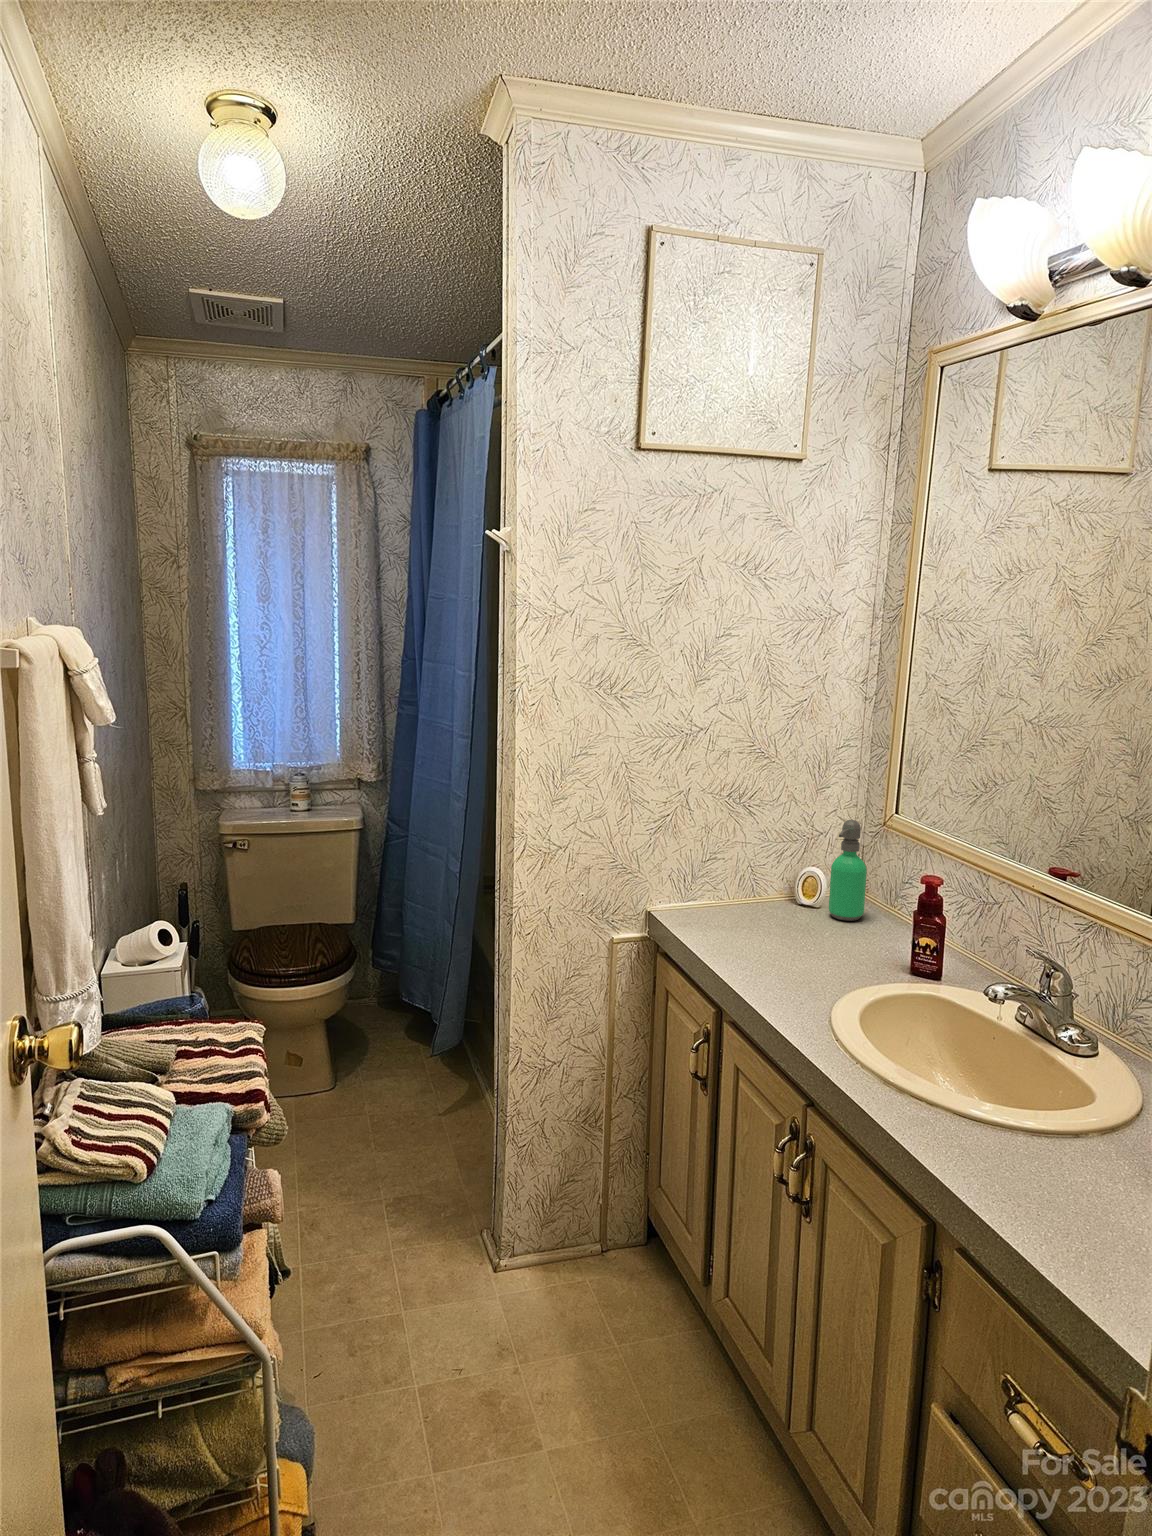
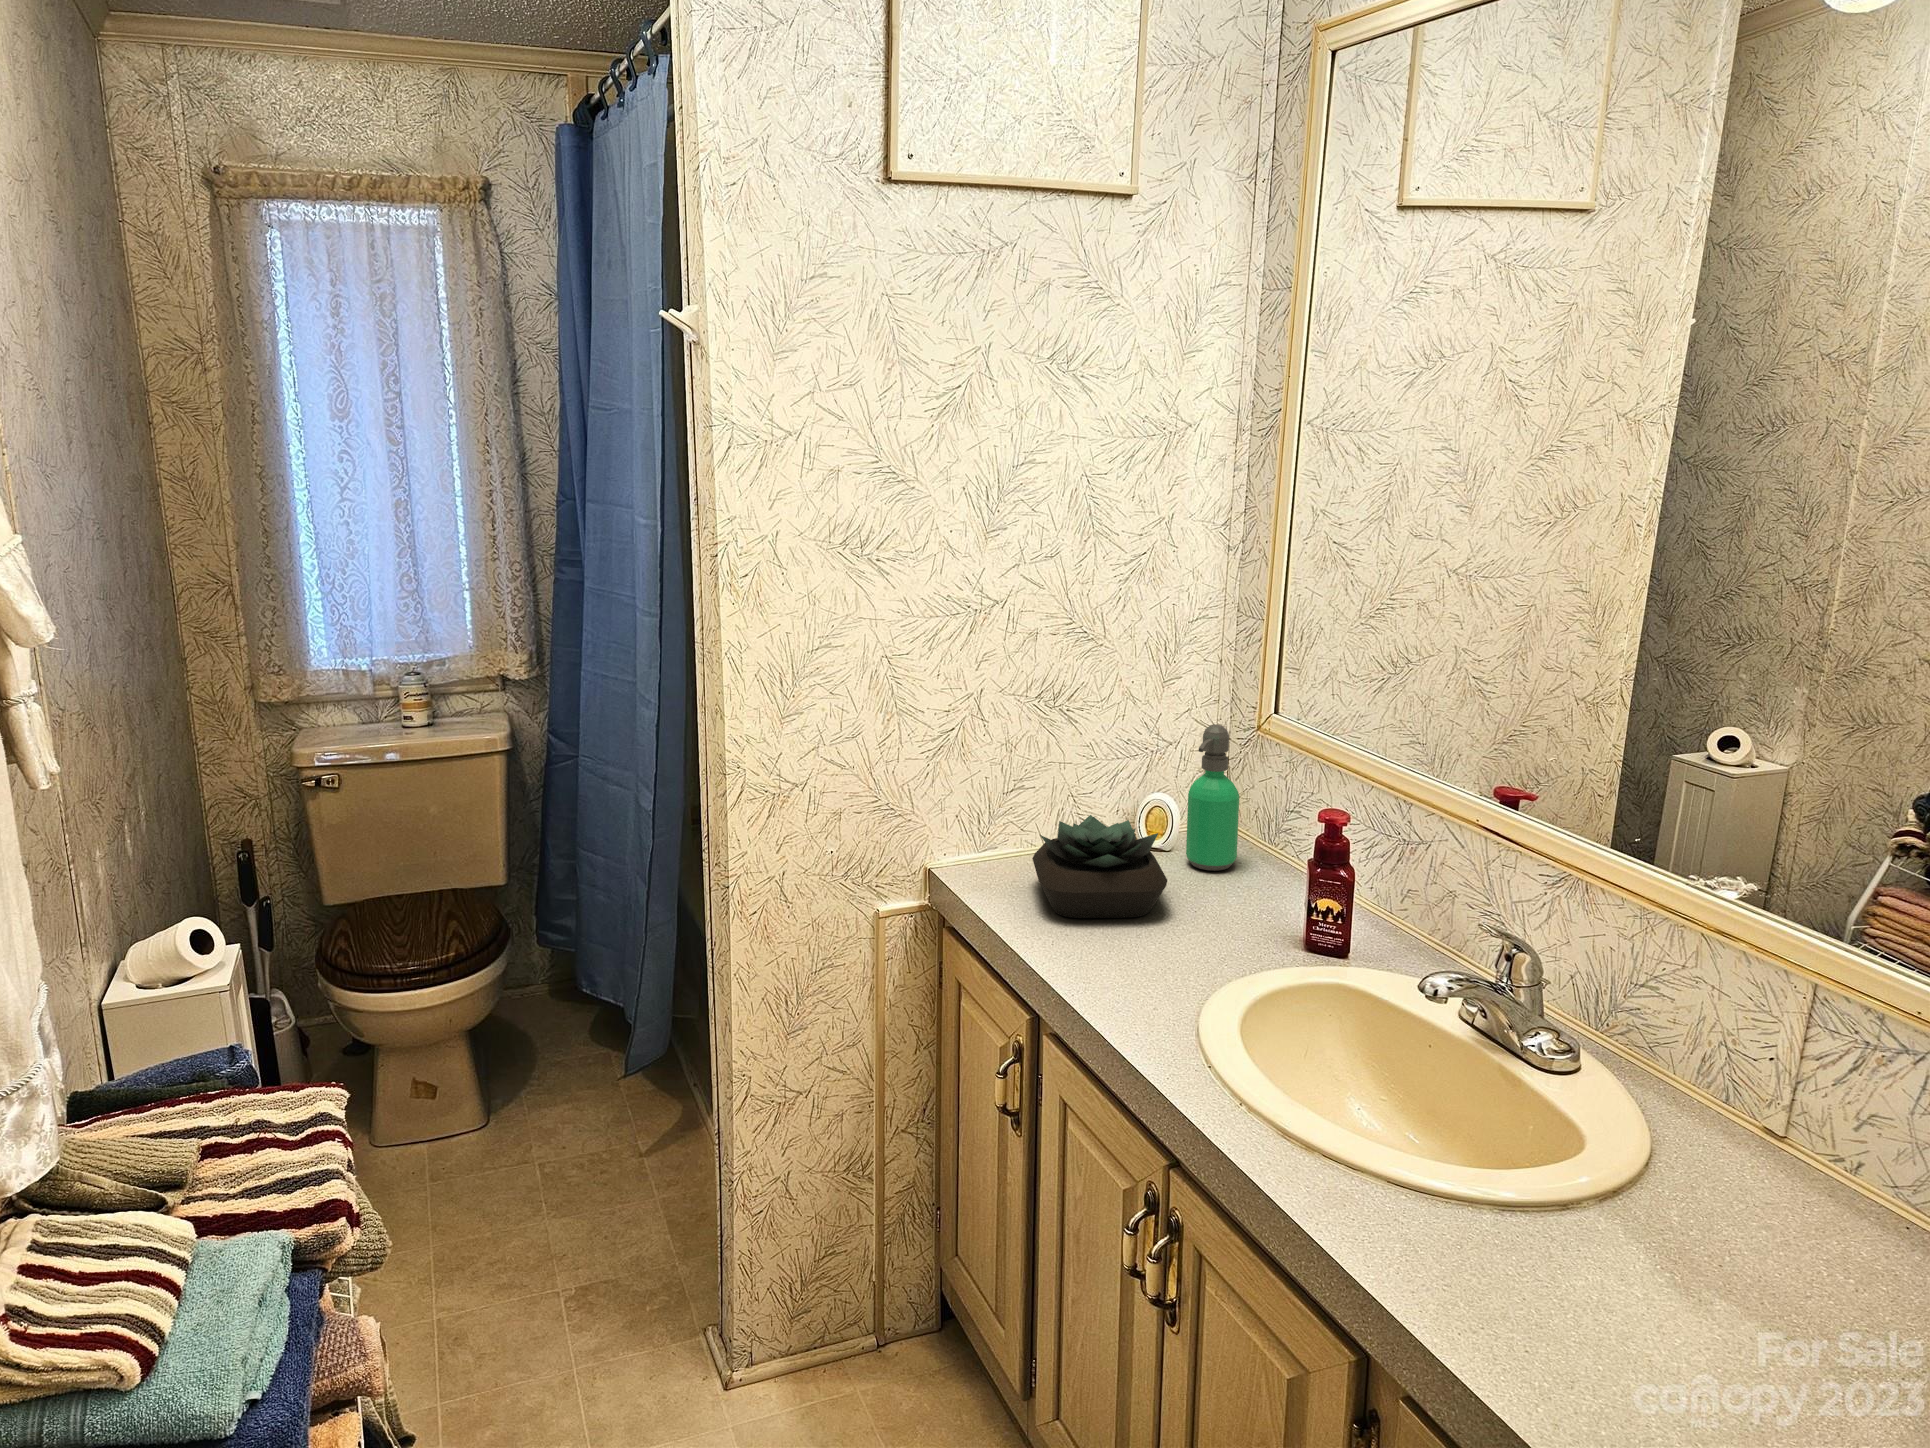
succulent plant: none [722,877,814,946] -> present [1032,815,1167,918]

